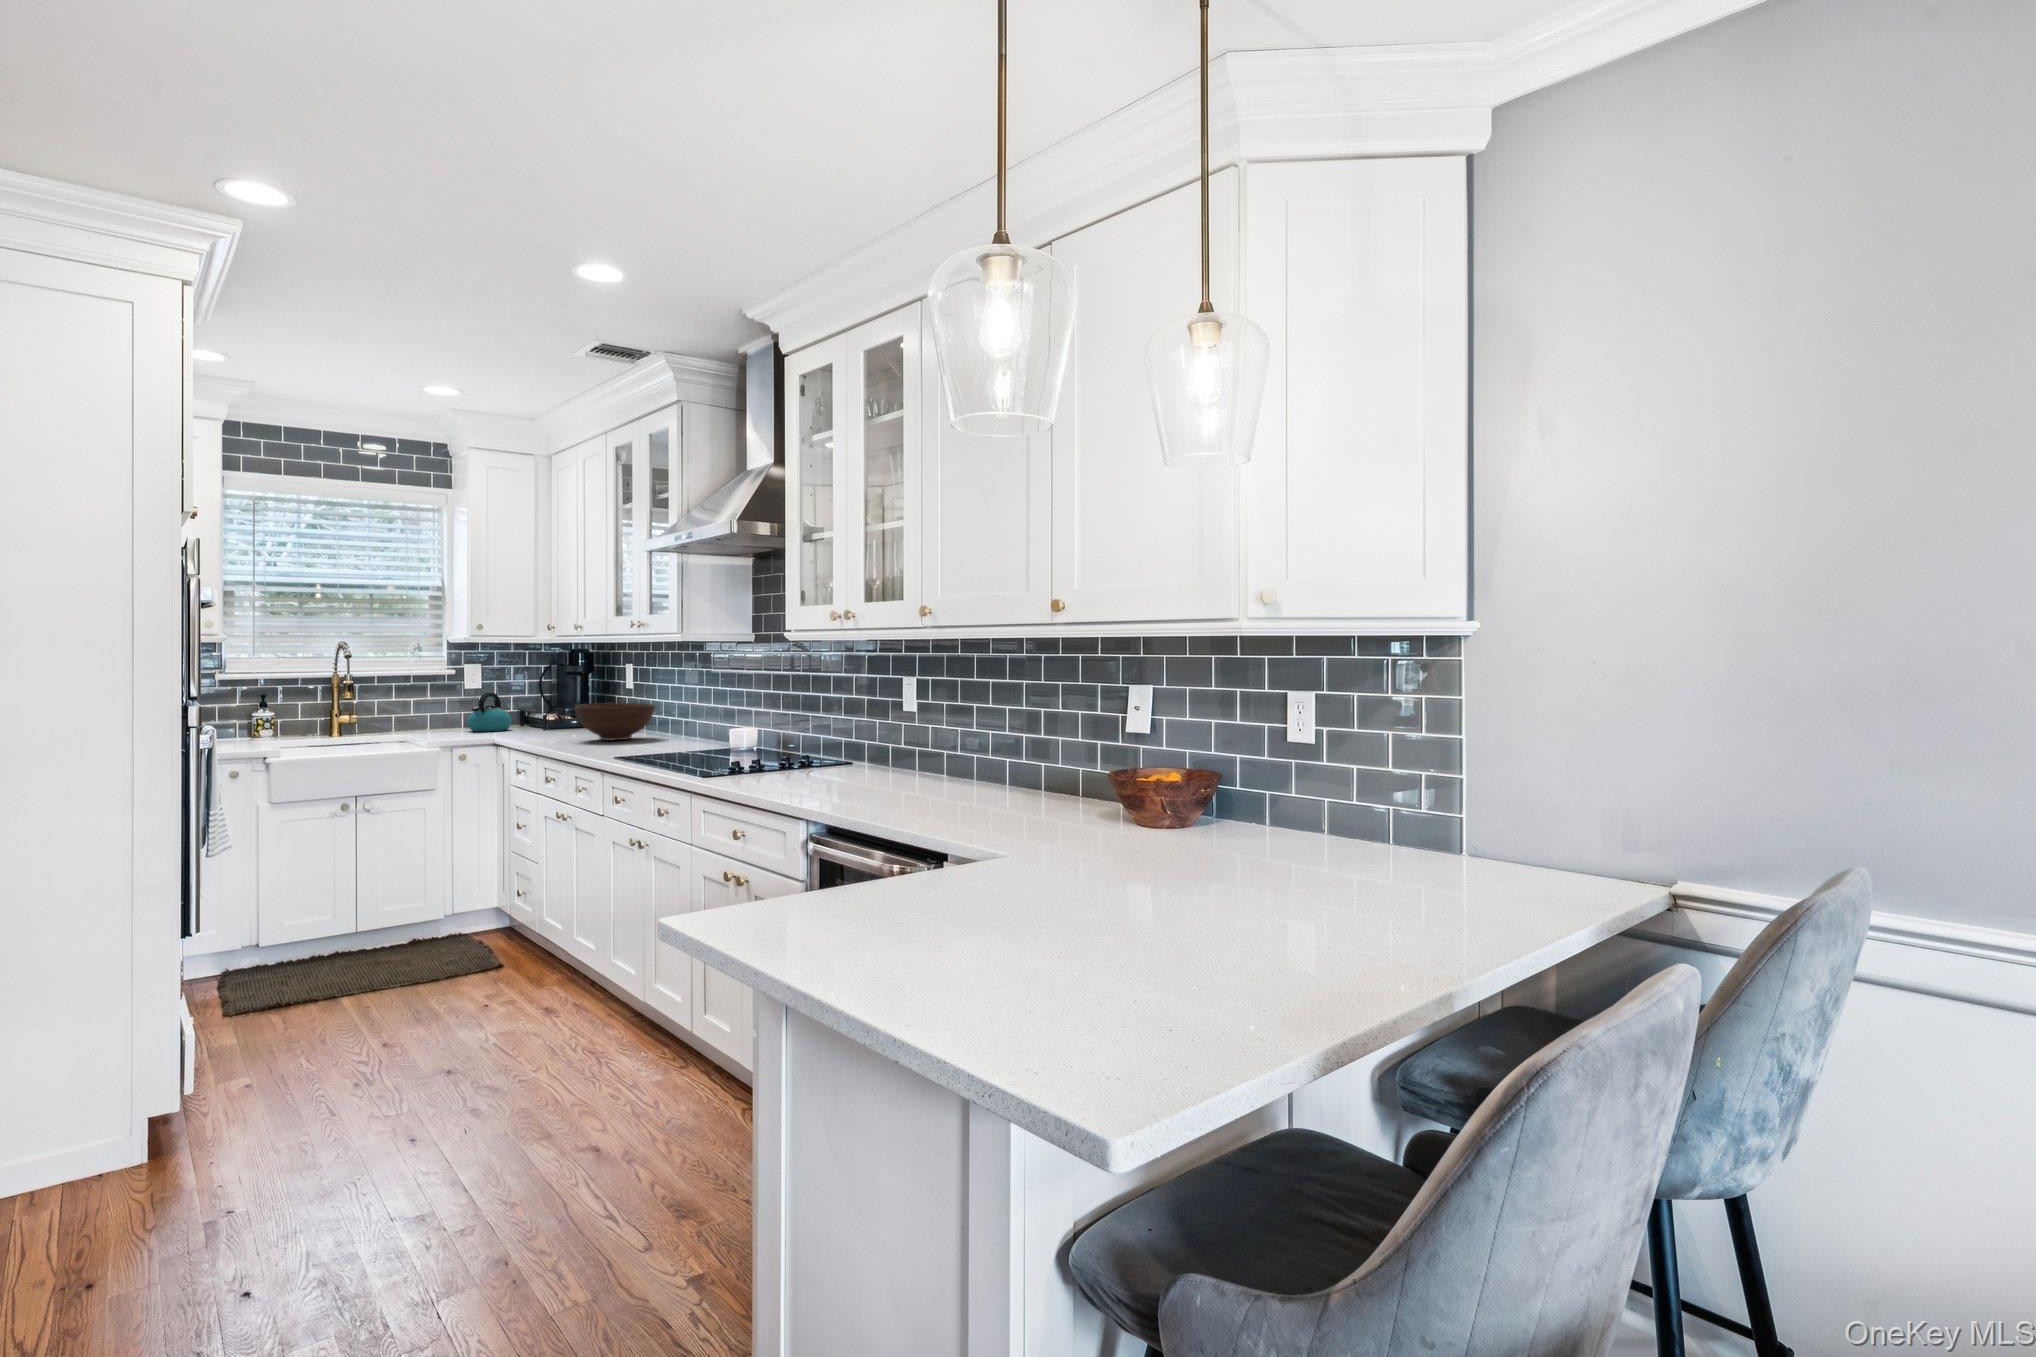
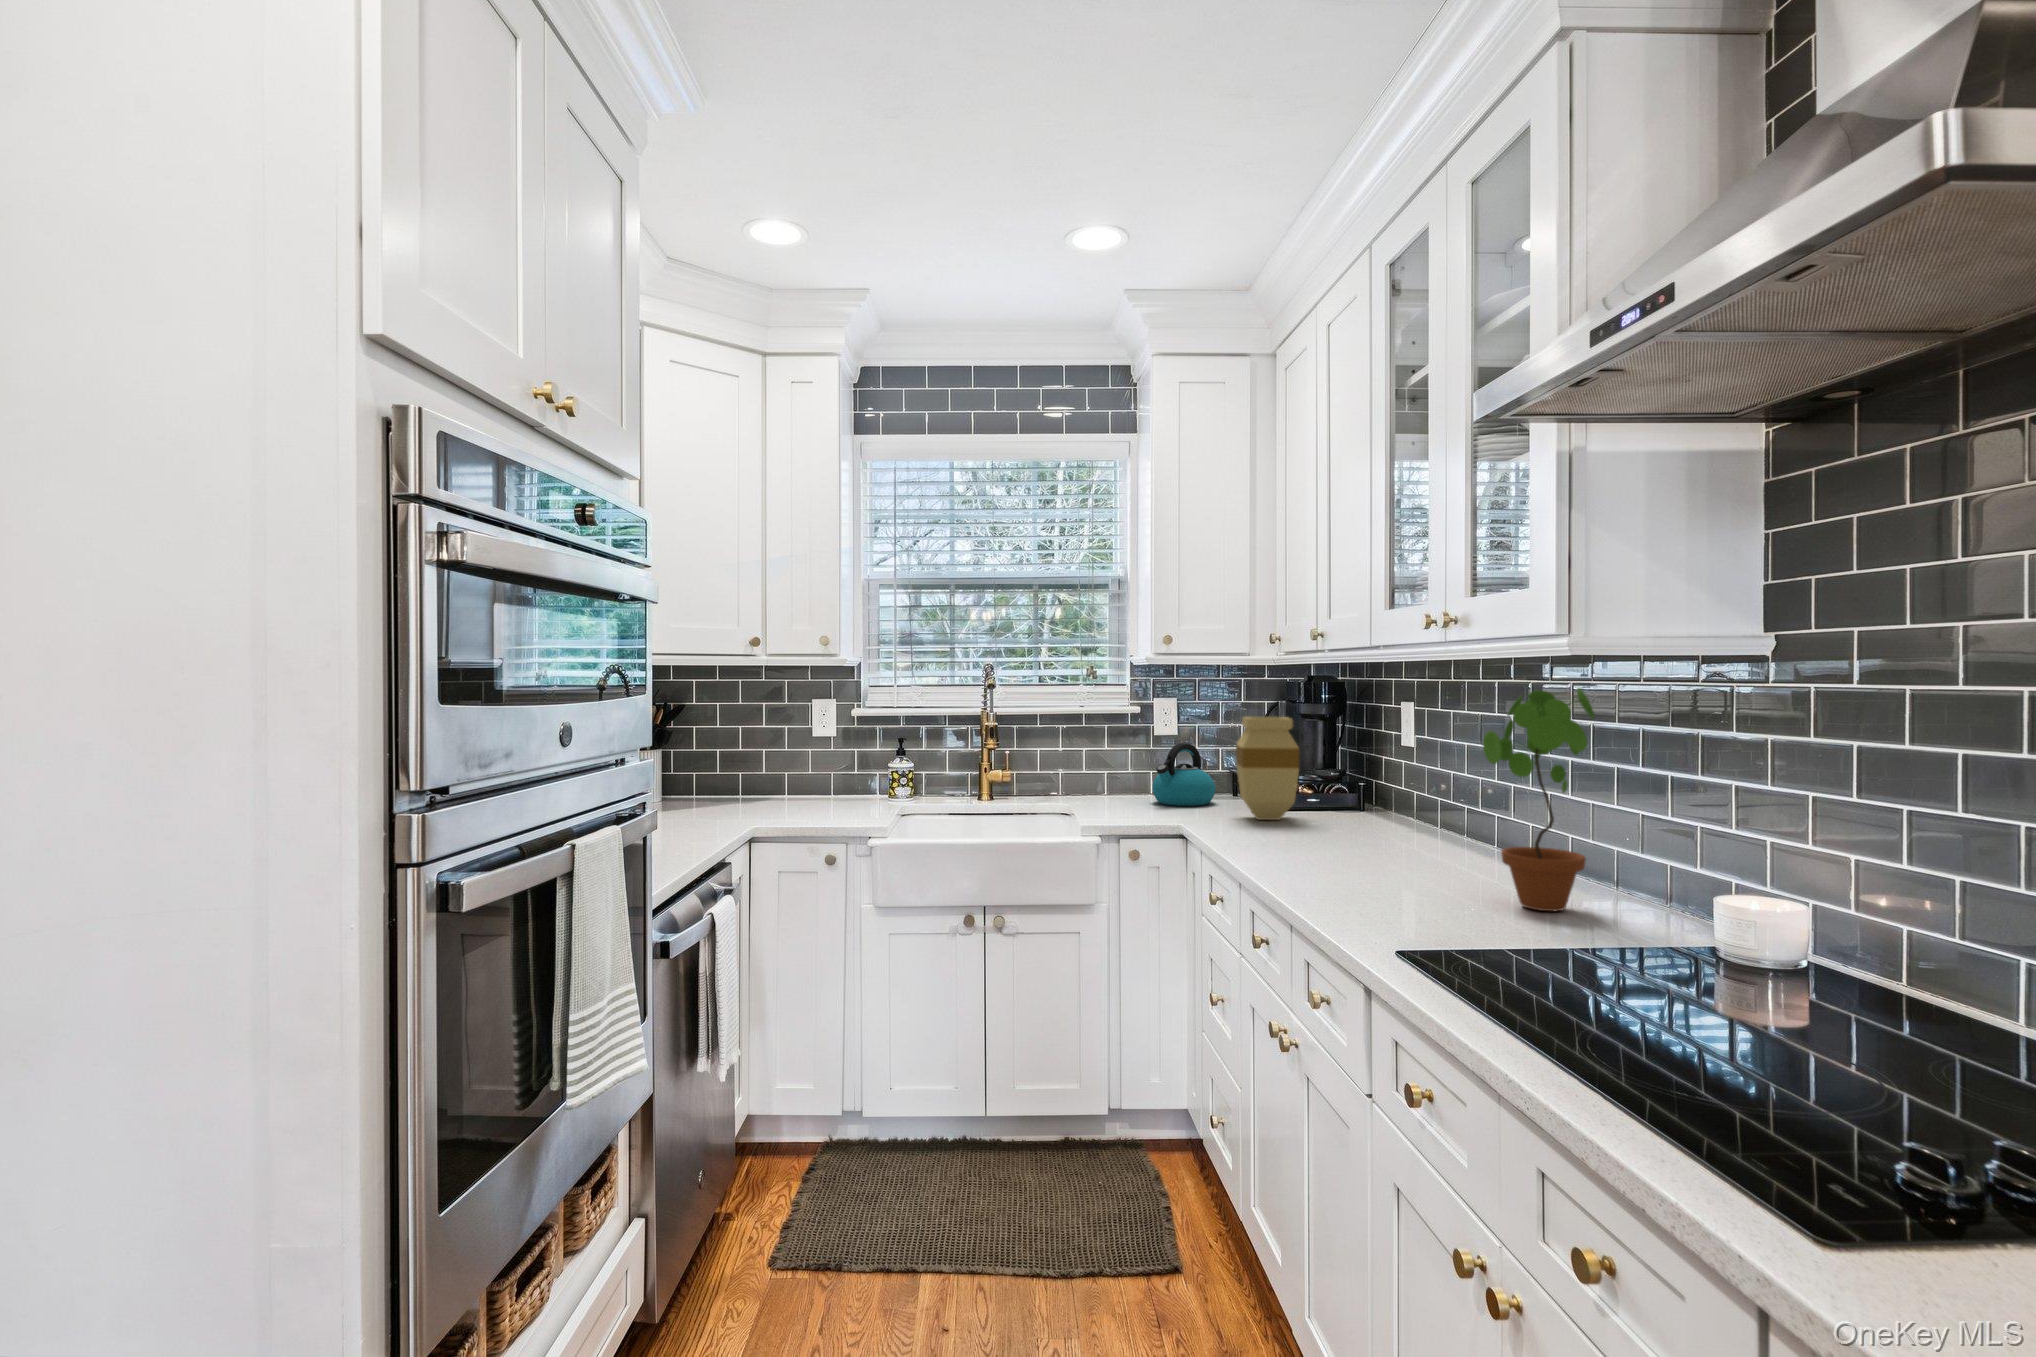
potted plant: none [654,655,696,744] -> present [1483,688,1595,911]
vase: none [528,674,568,733] -> present [1236,717,1300,820]
fruit bowl: present [575,703,655,740] -> none [1306,783,1473,868]

